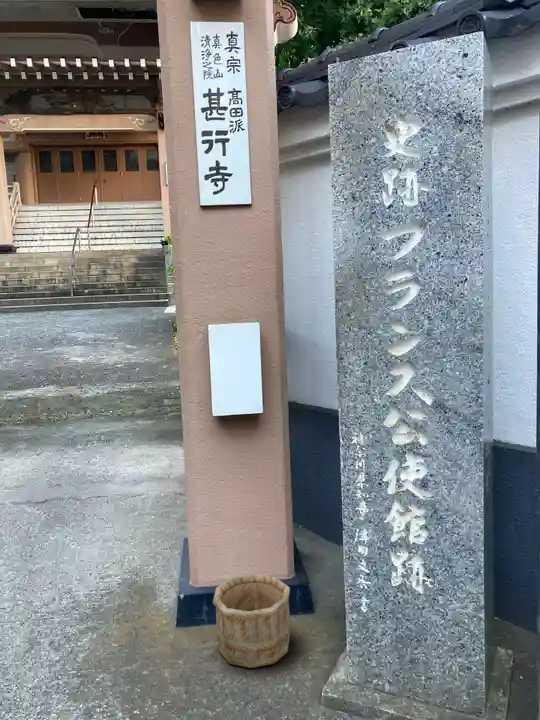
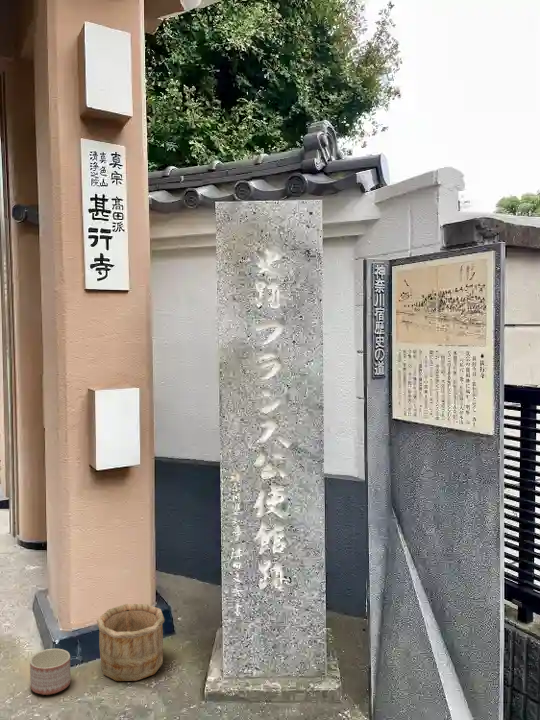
planter: none [138,612,183,665] -> present [30,649,71,695]

